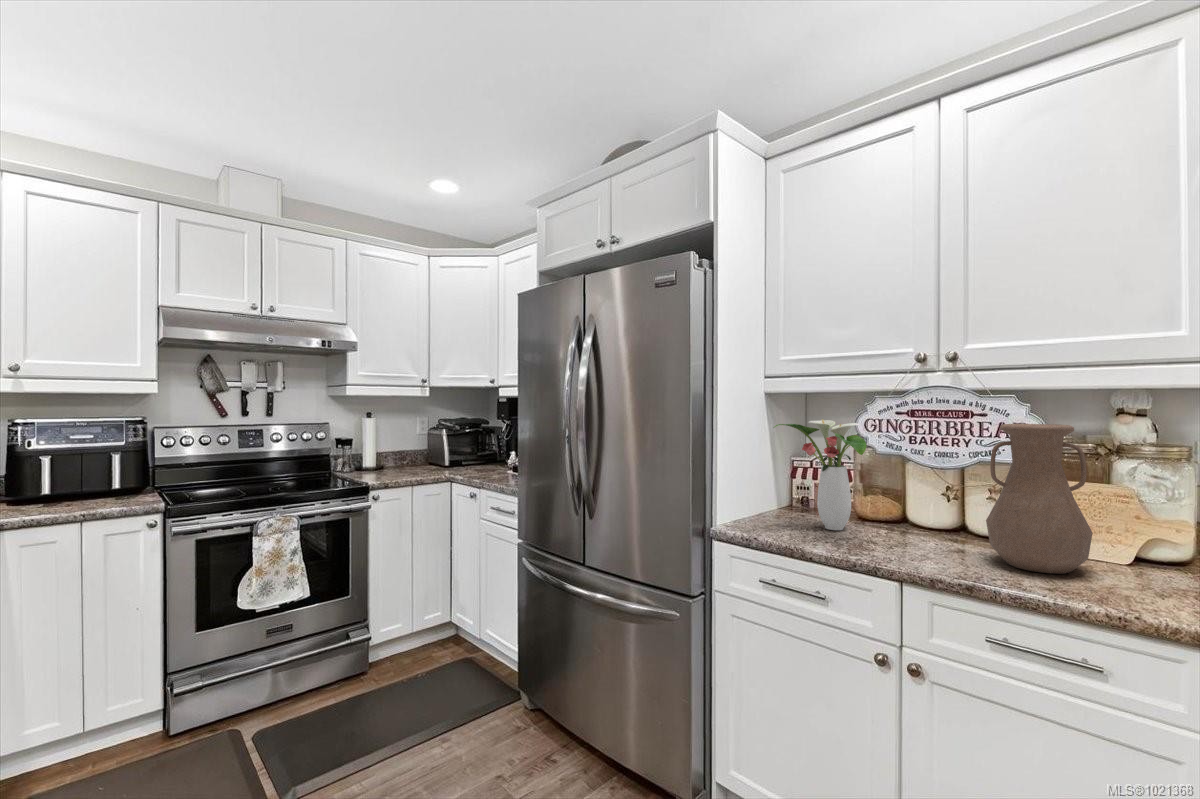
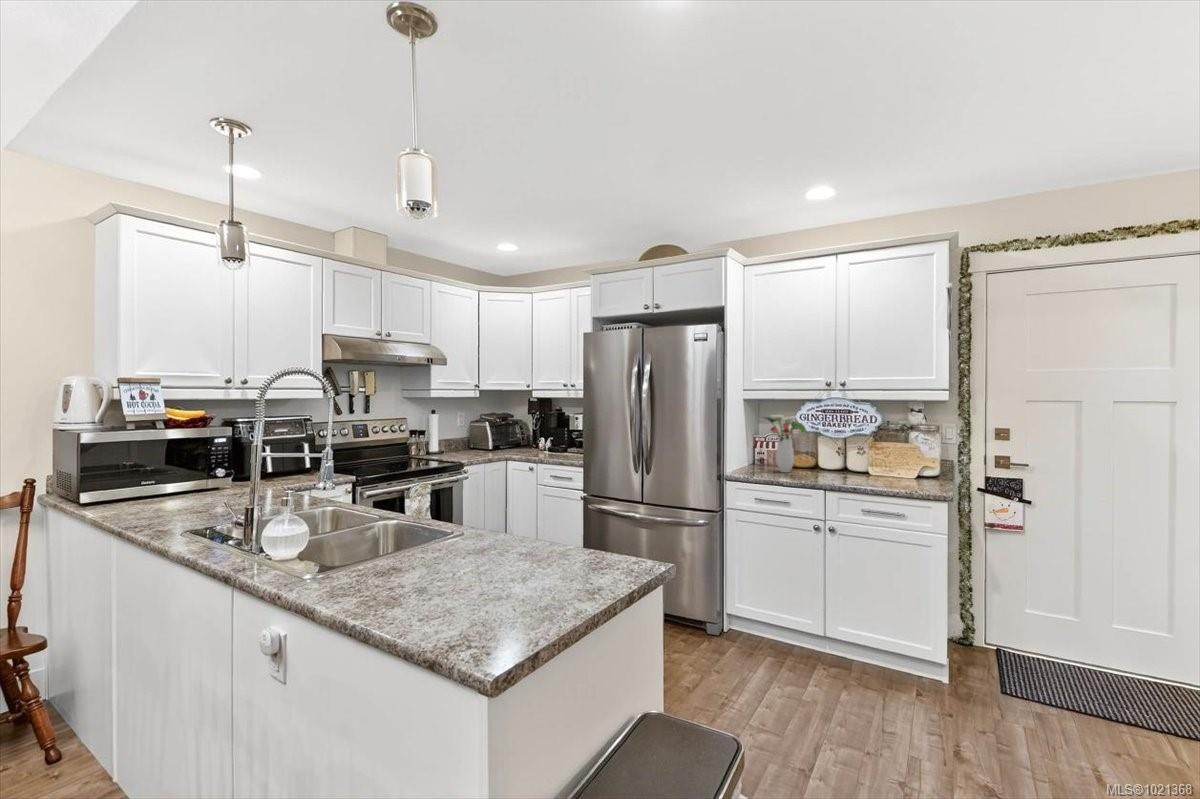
vase: present [986,424,1093,574] -> none [859,416,902,482]

